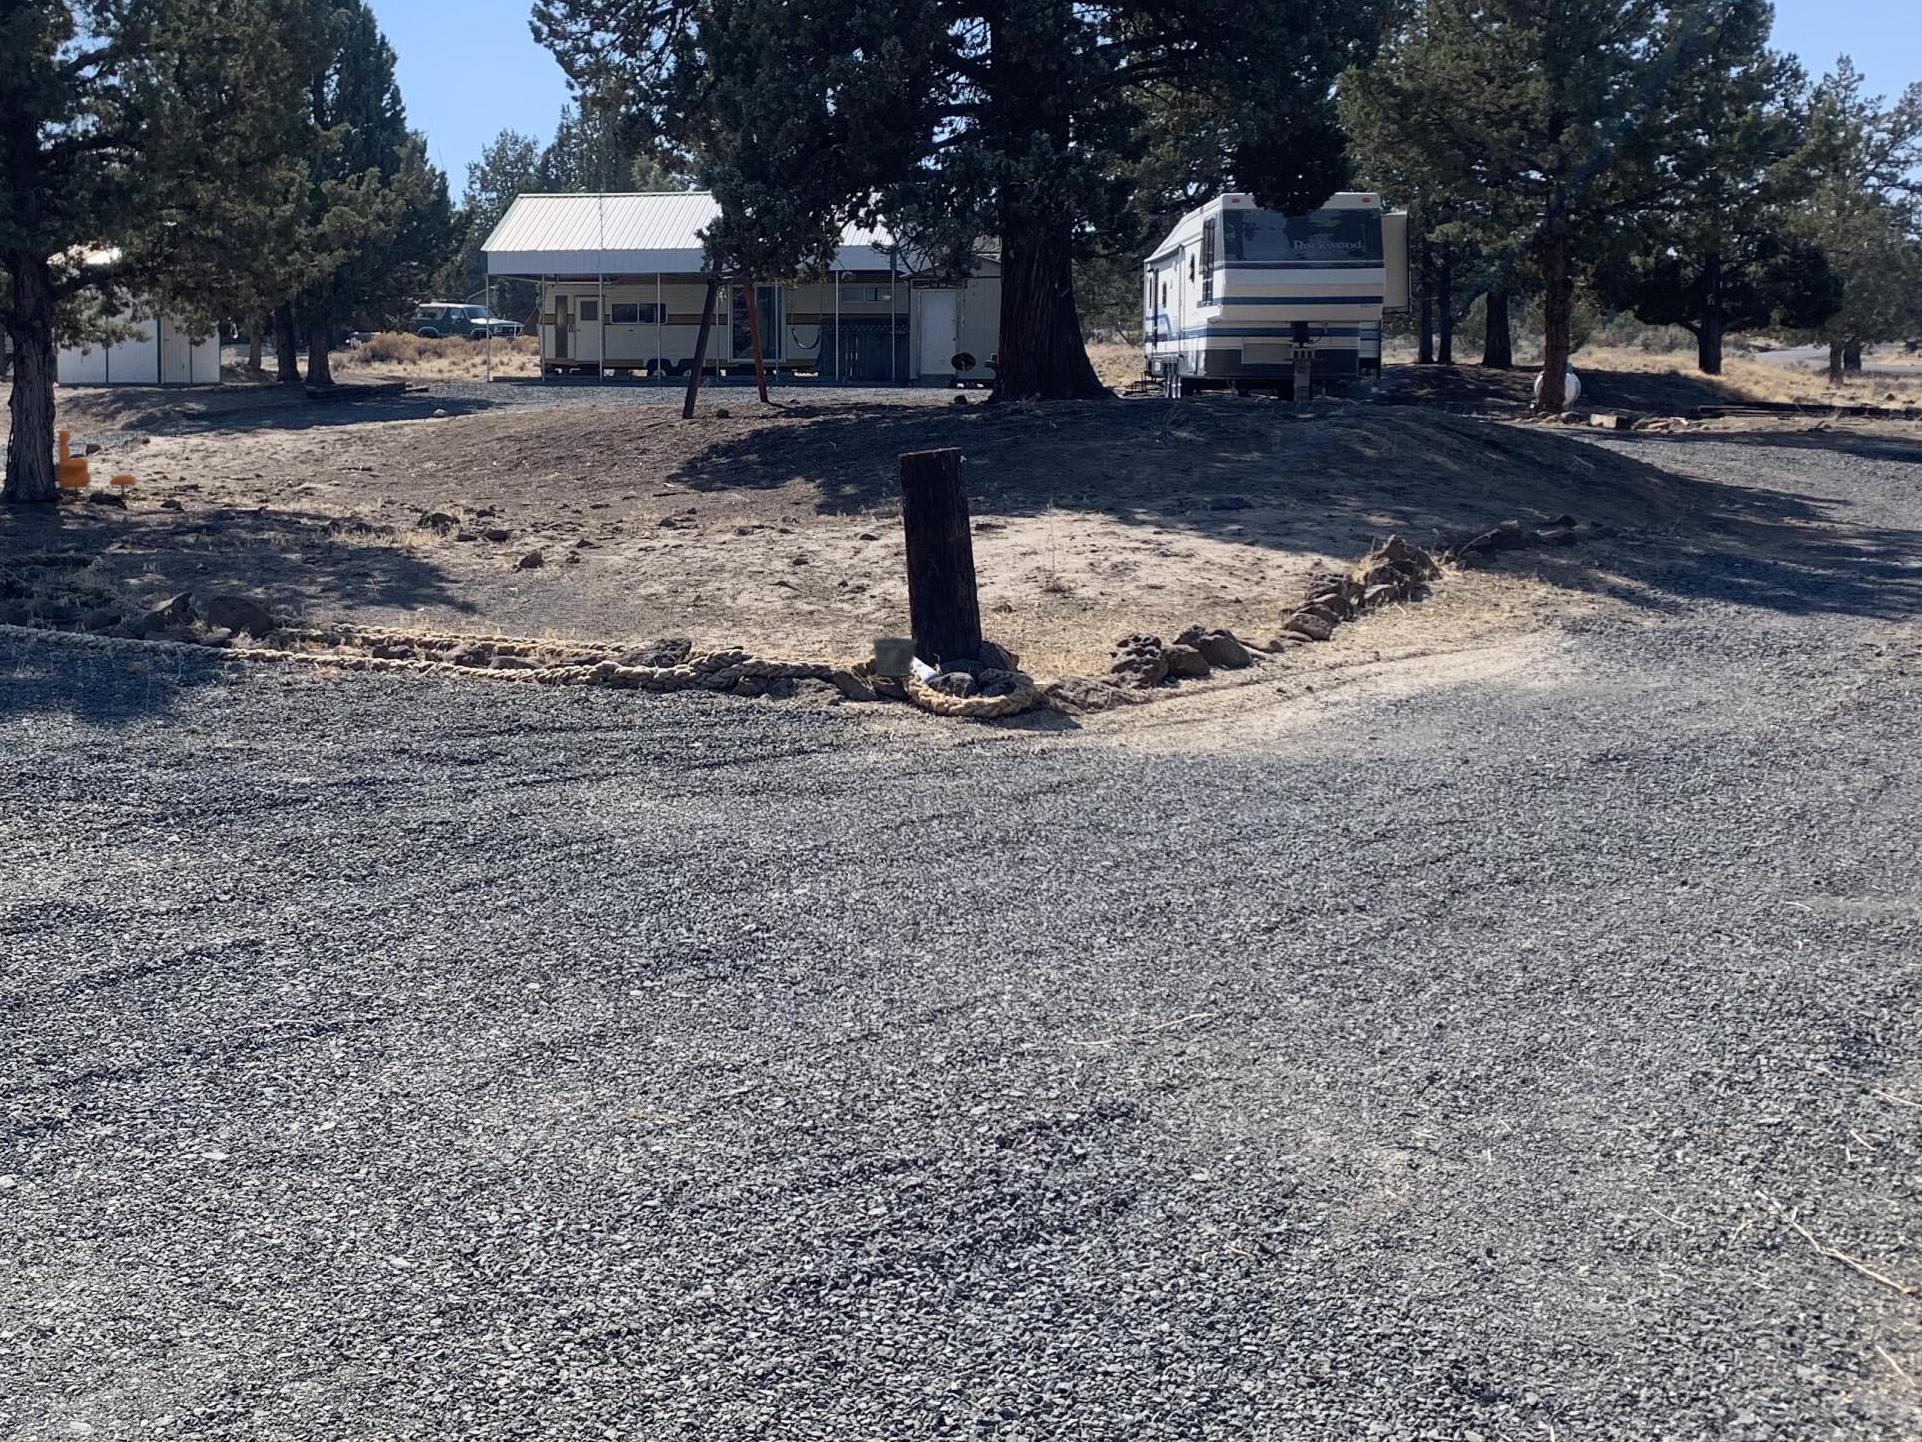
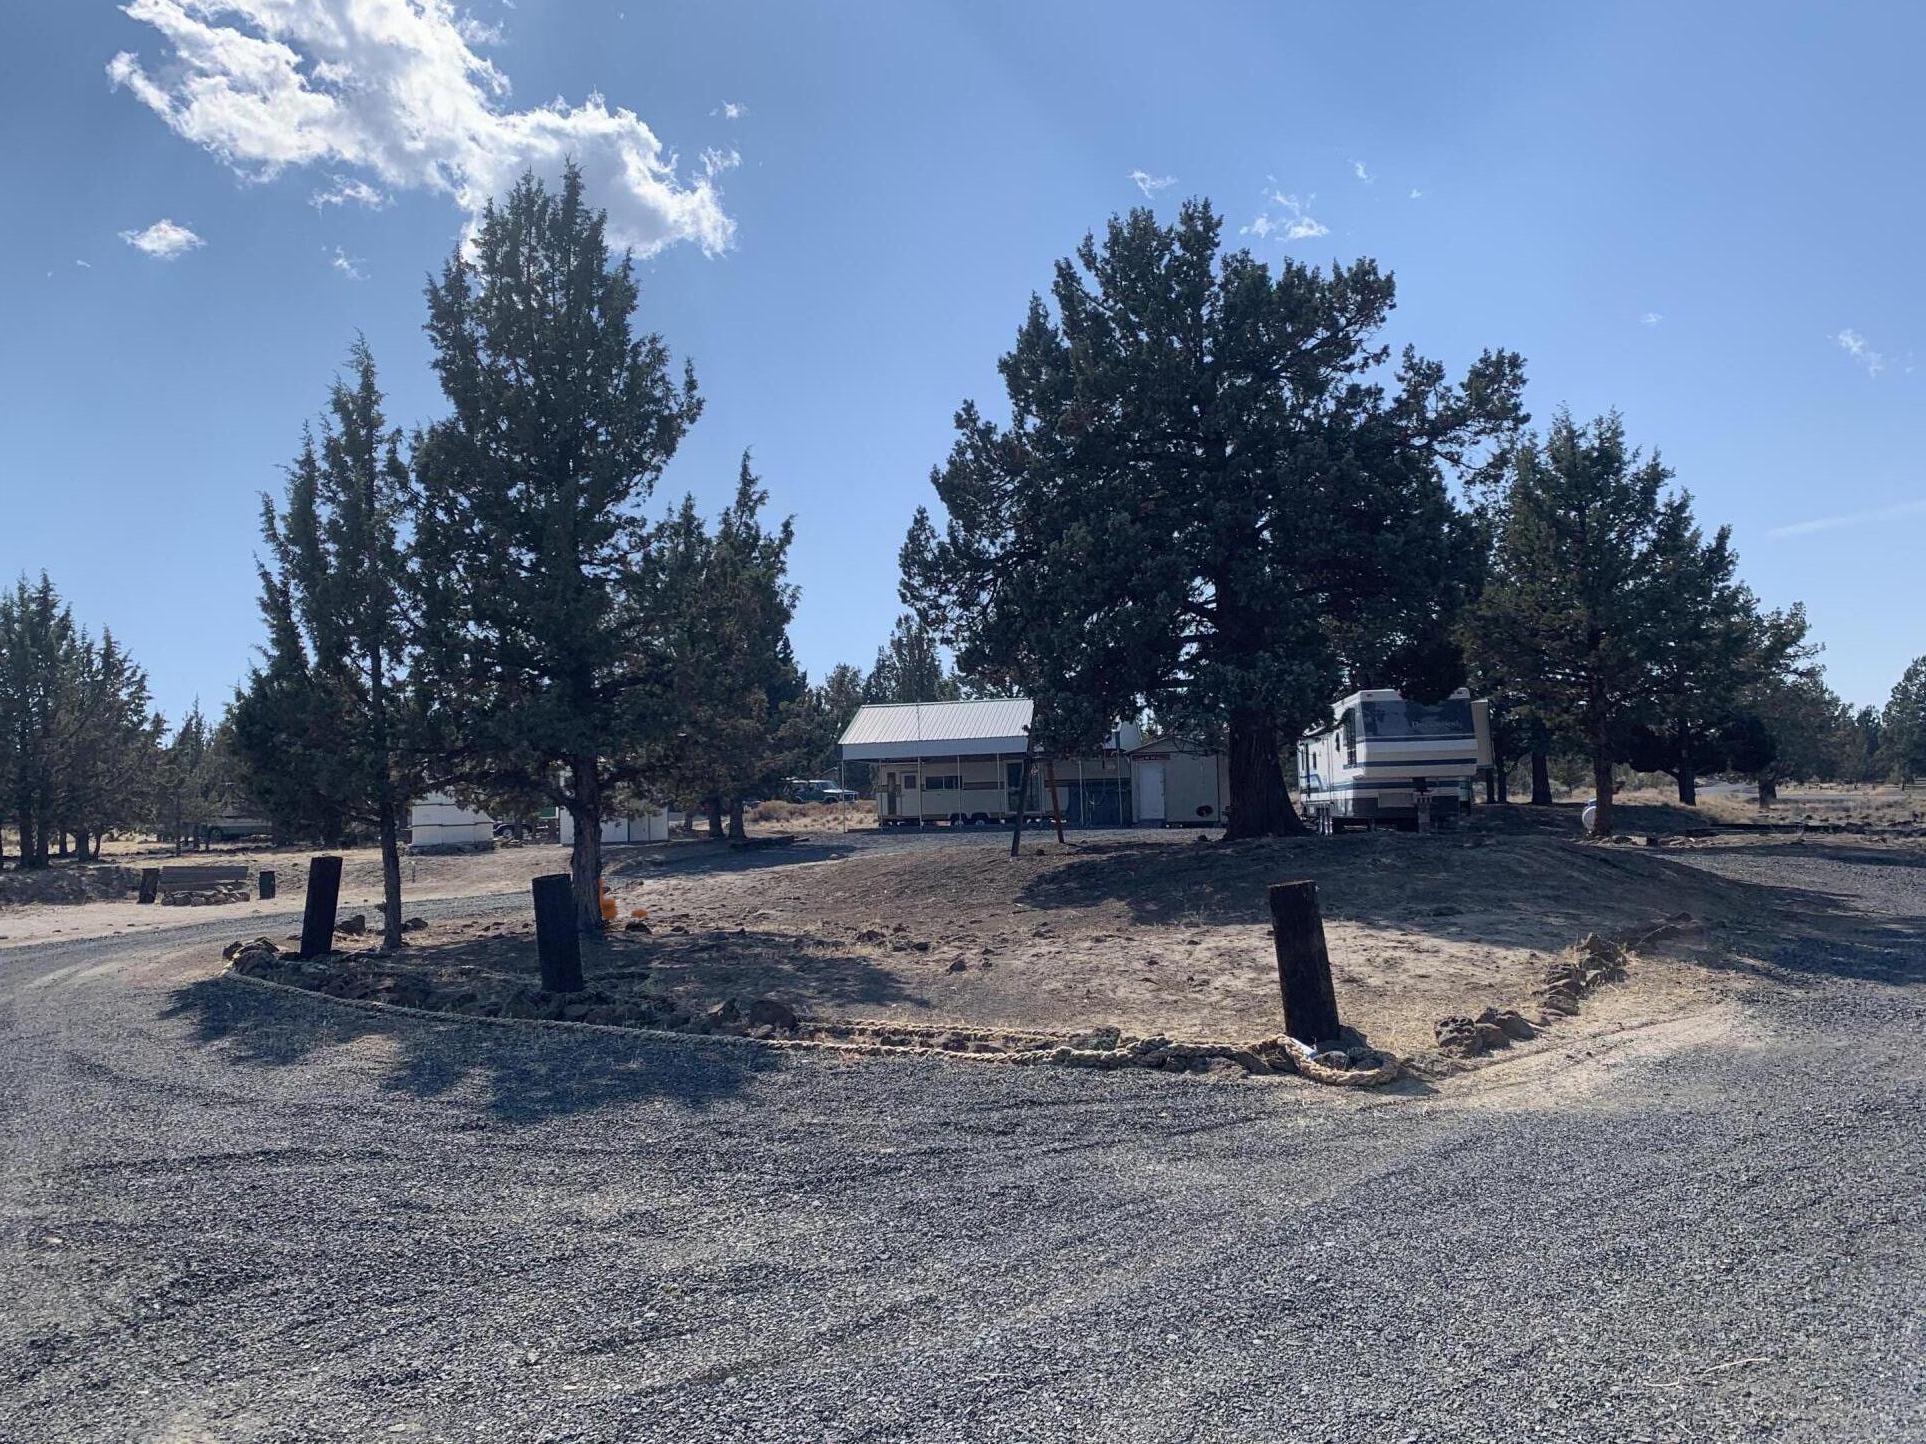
bucket: present [872,637,917,676] -> none [1260,1010,1294,1056]

